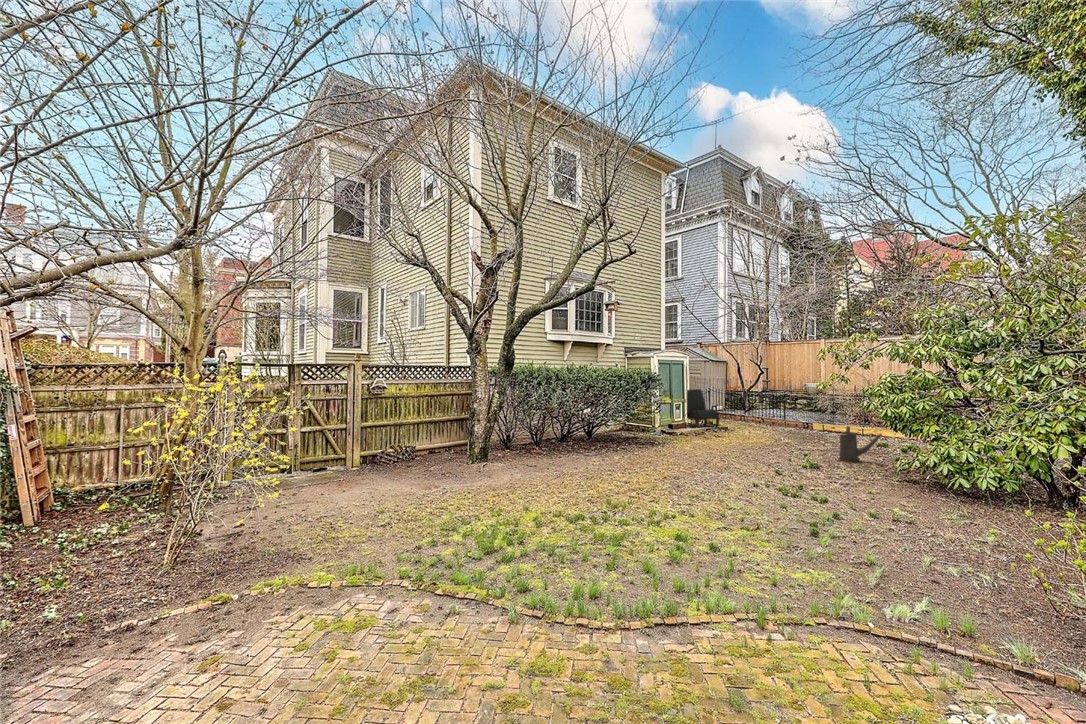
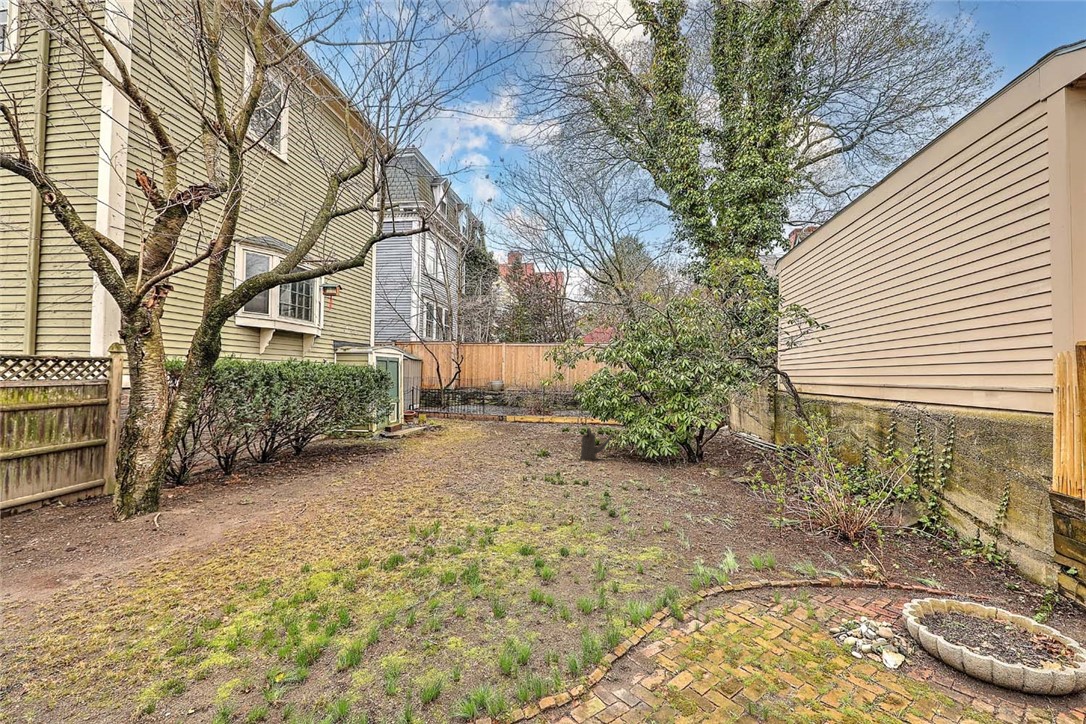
lounge chair: present [687,389,719,428] -> none [397,389,437,431]

